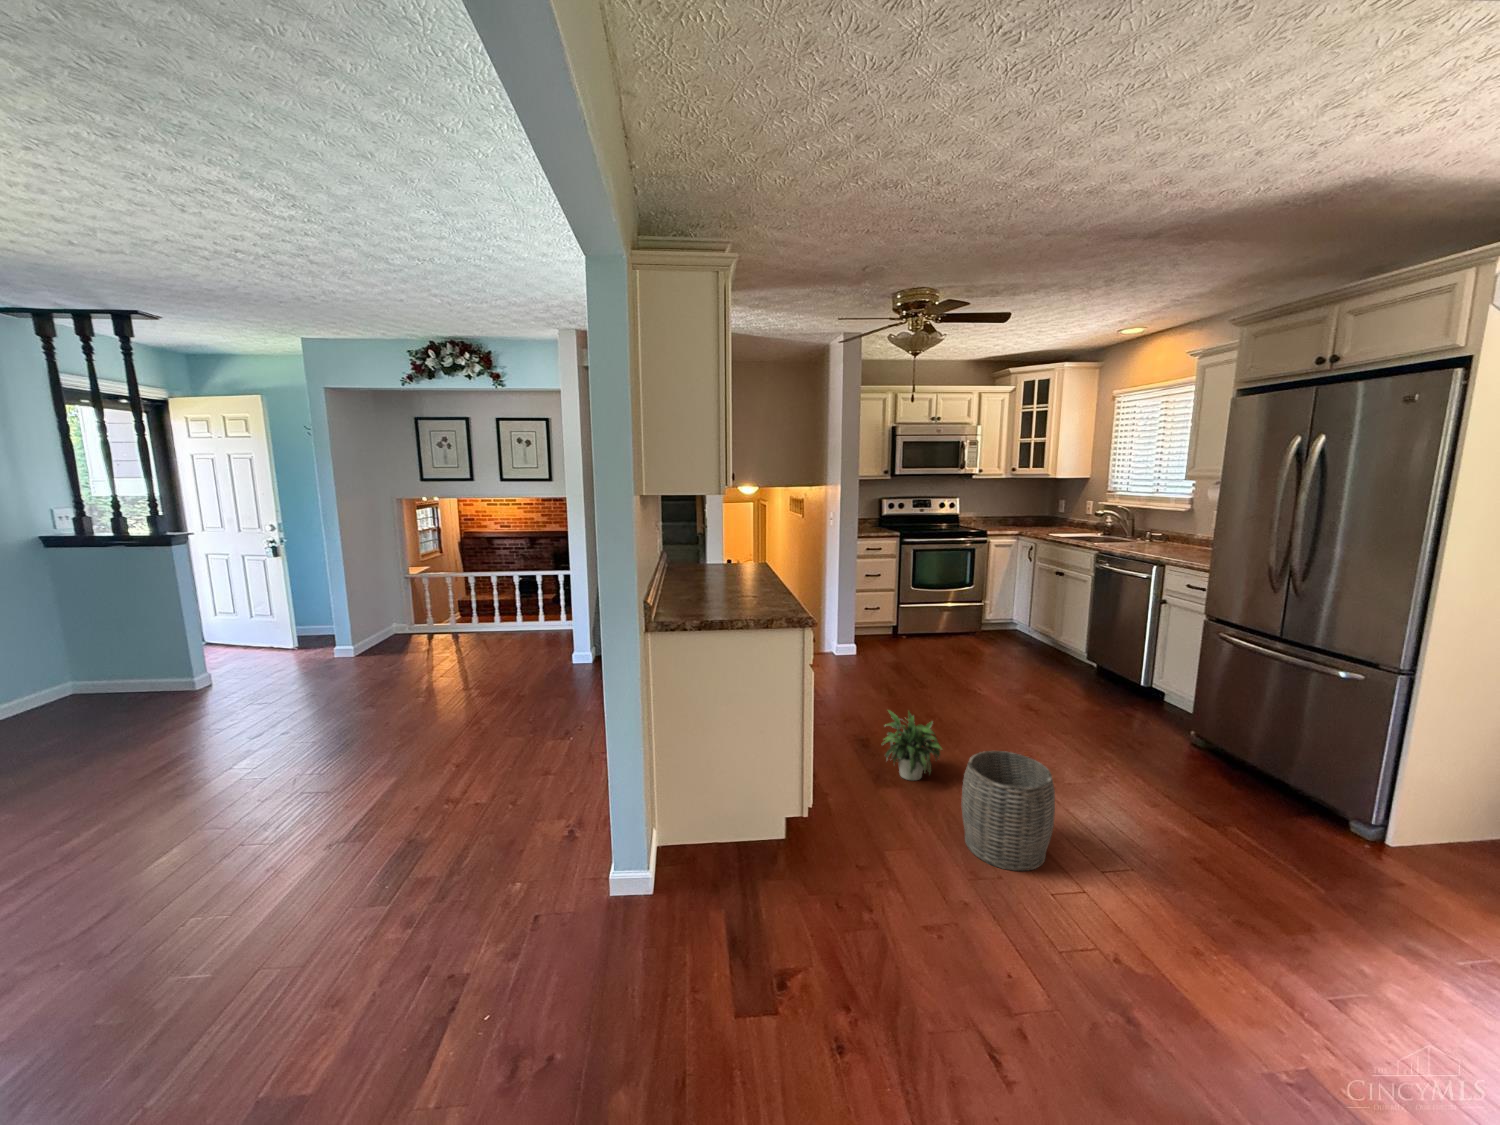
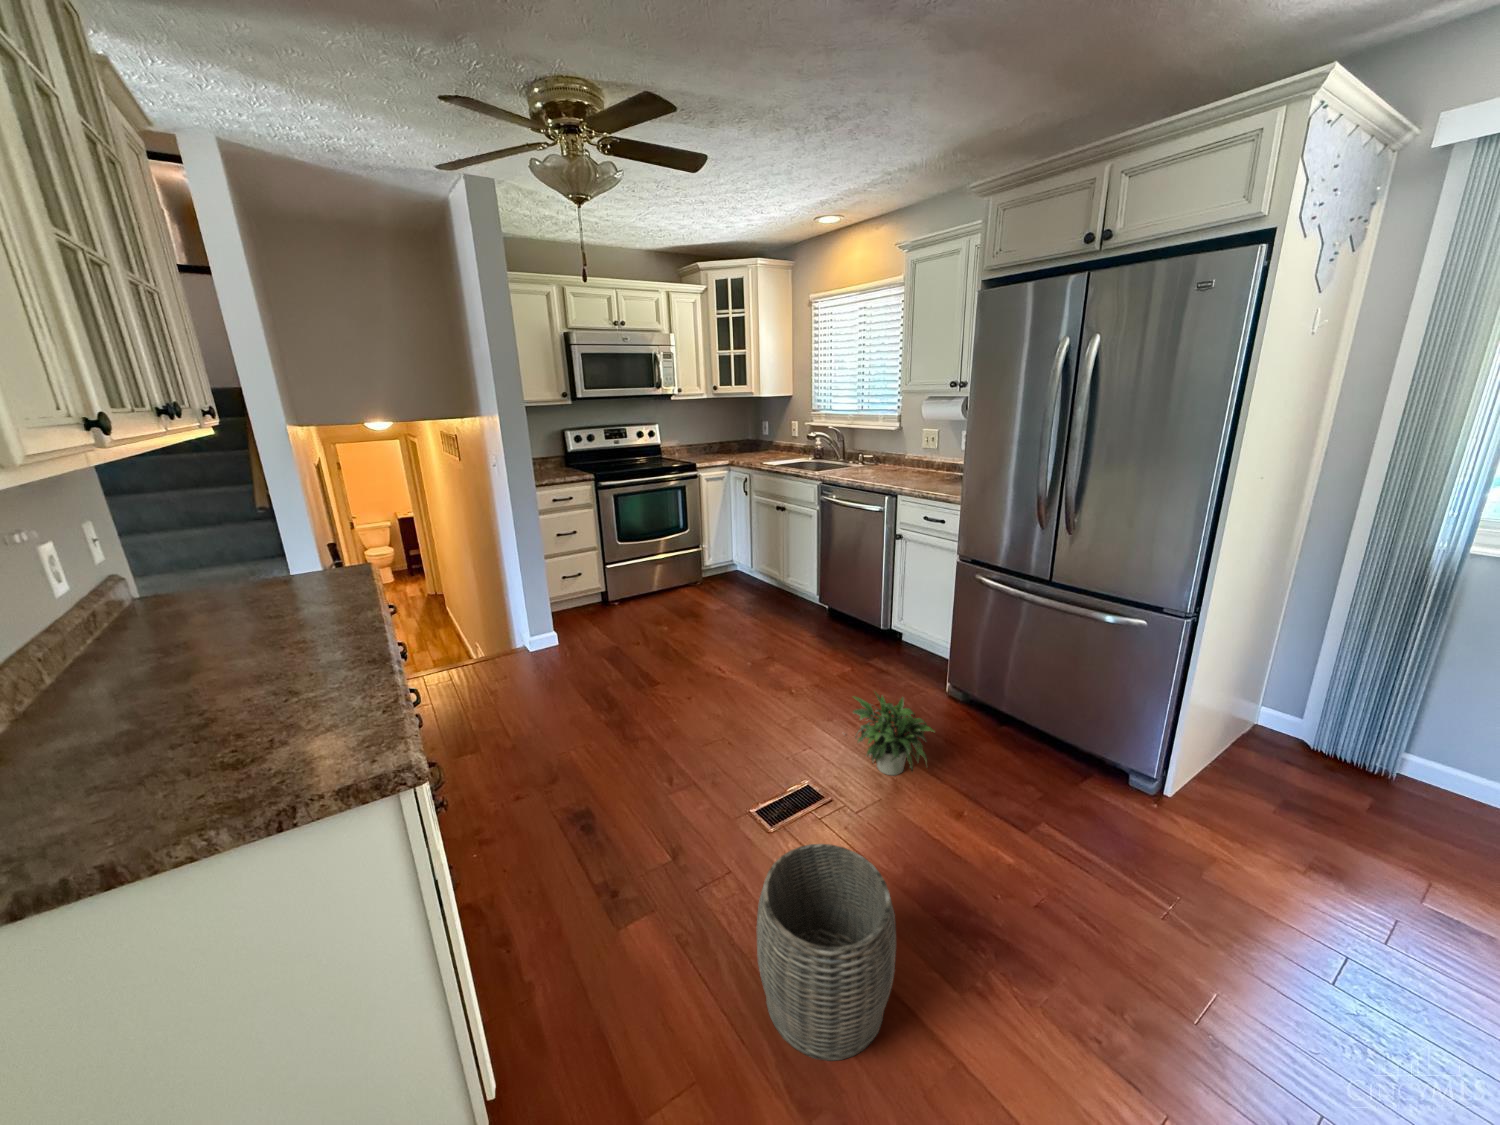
potted plant: present [882,710,942,780] -> present [853,692,934,775]

